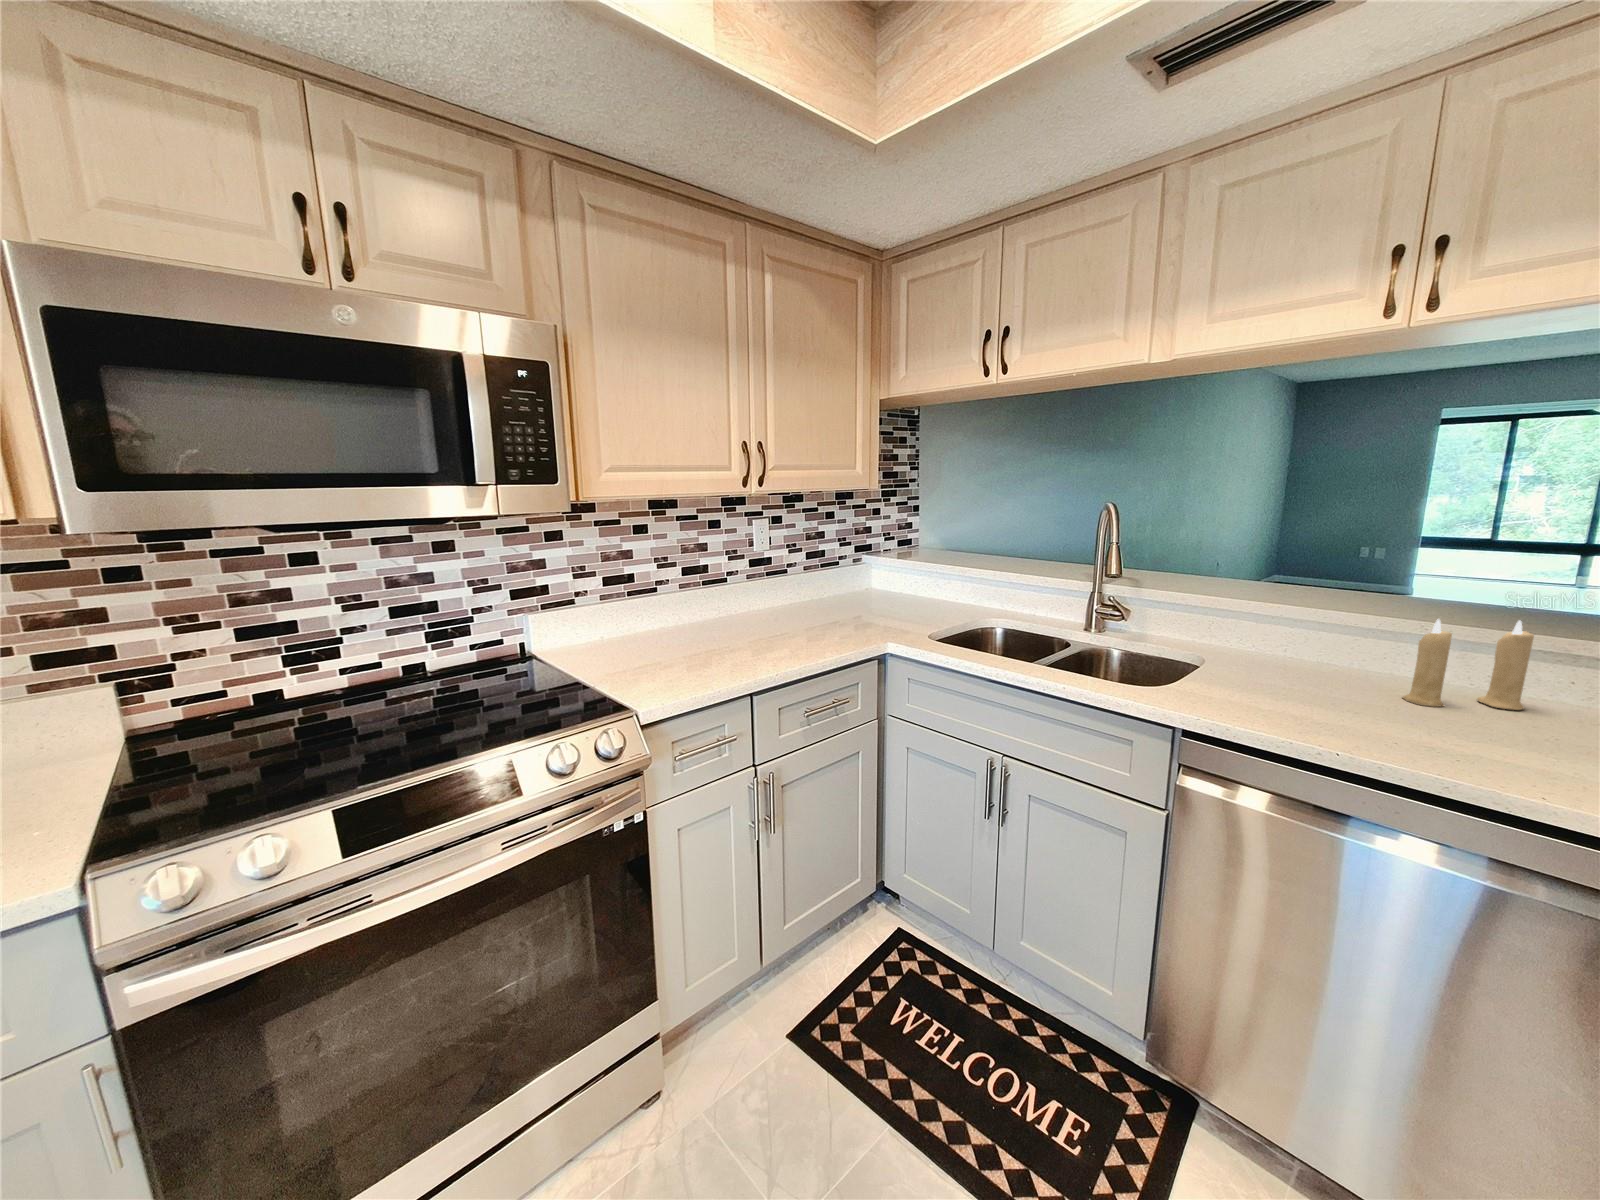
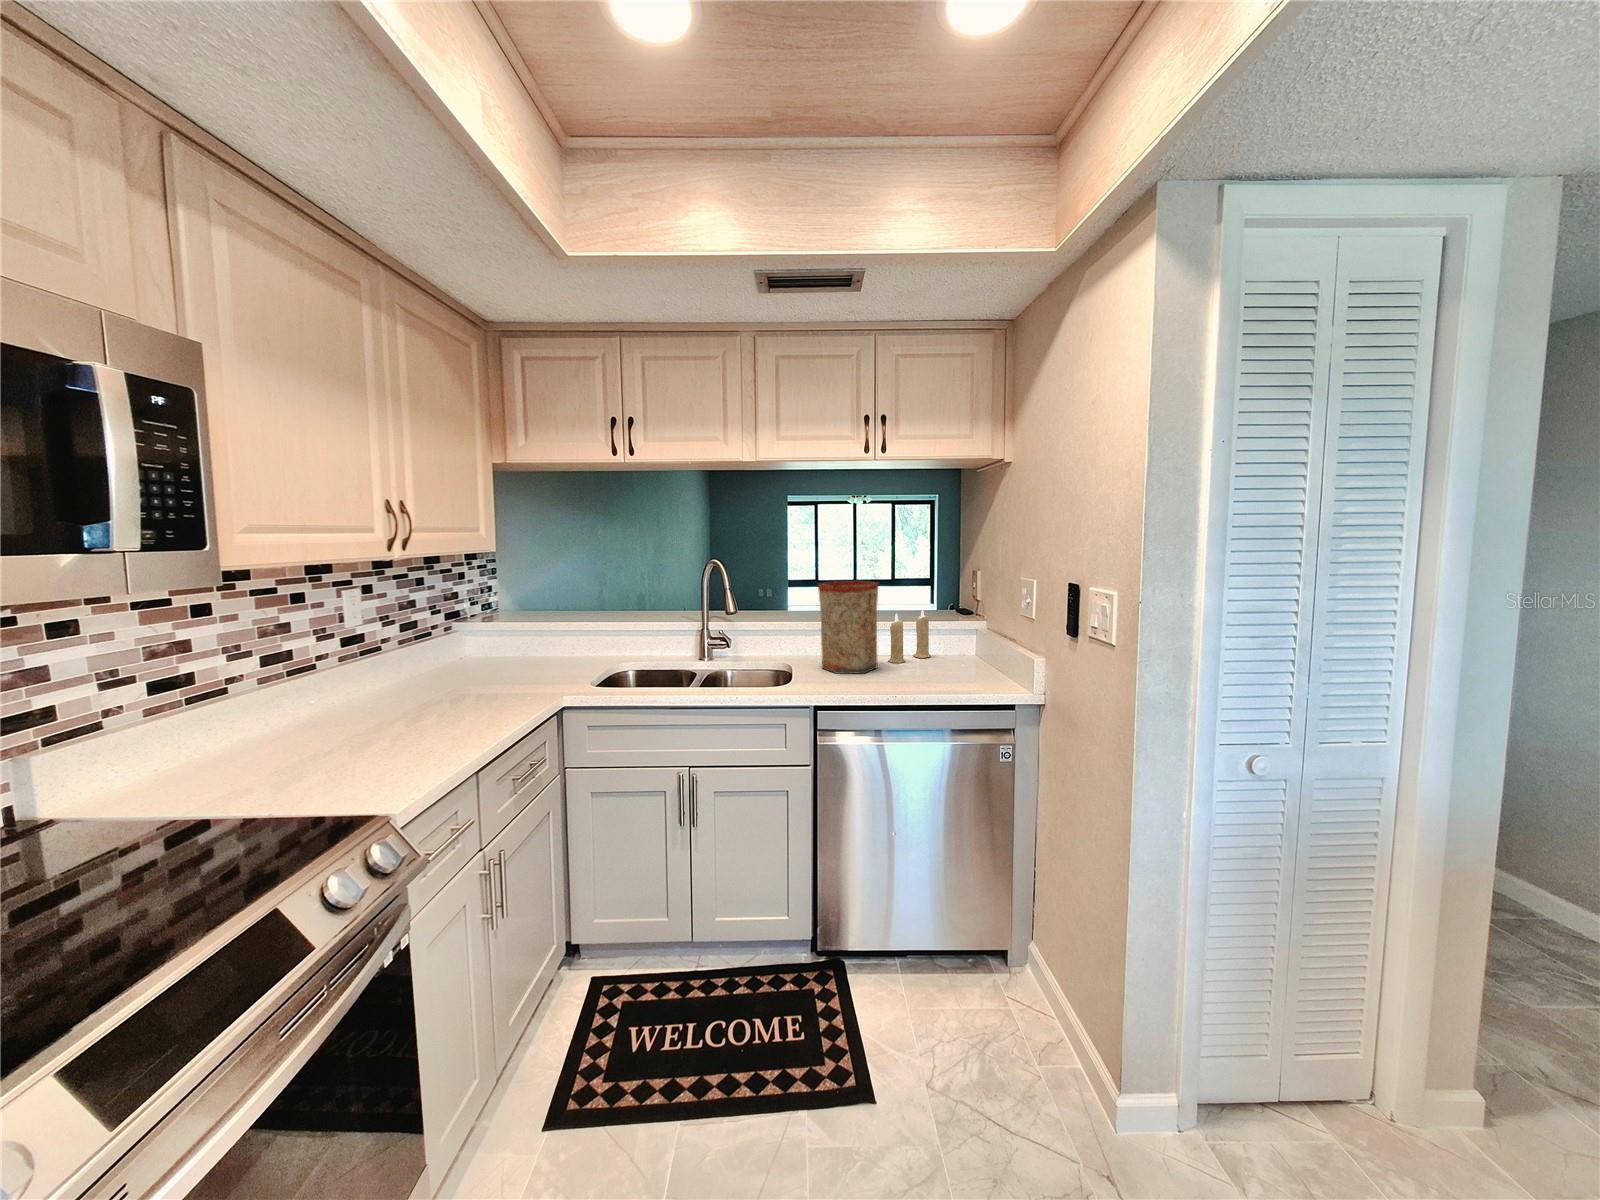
vase: none [1252,551,1391,707] -> present [818,581,878,674]

